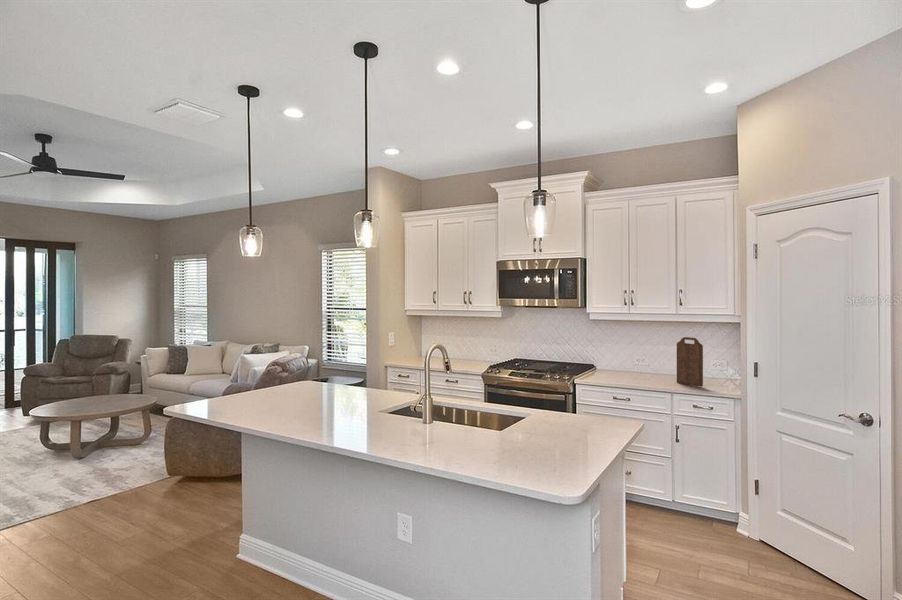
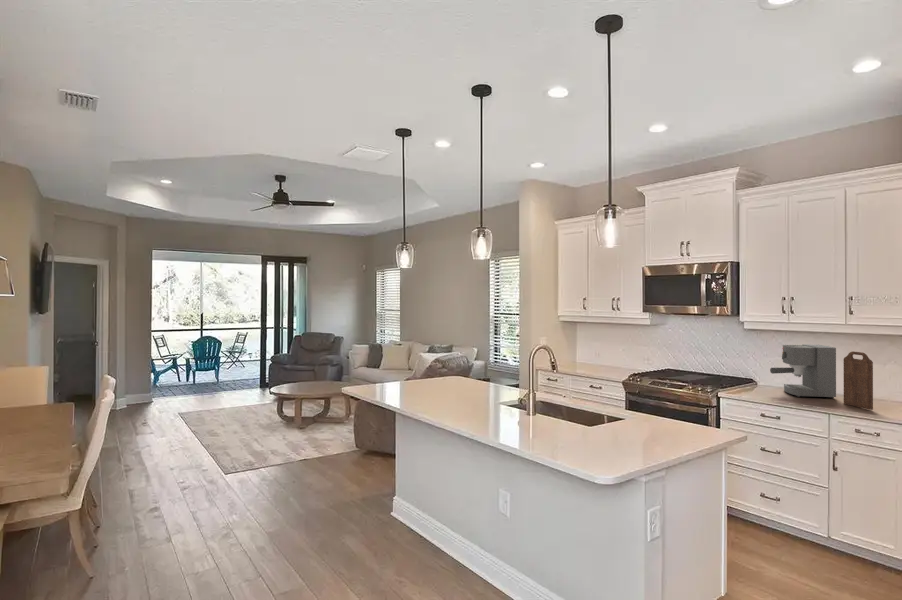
coffee maker: none [617,332,667,379] -> present [770,345,836,398]

